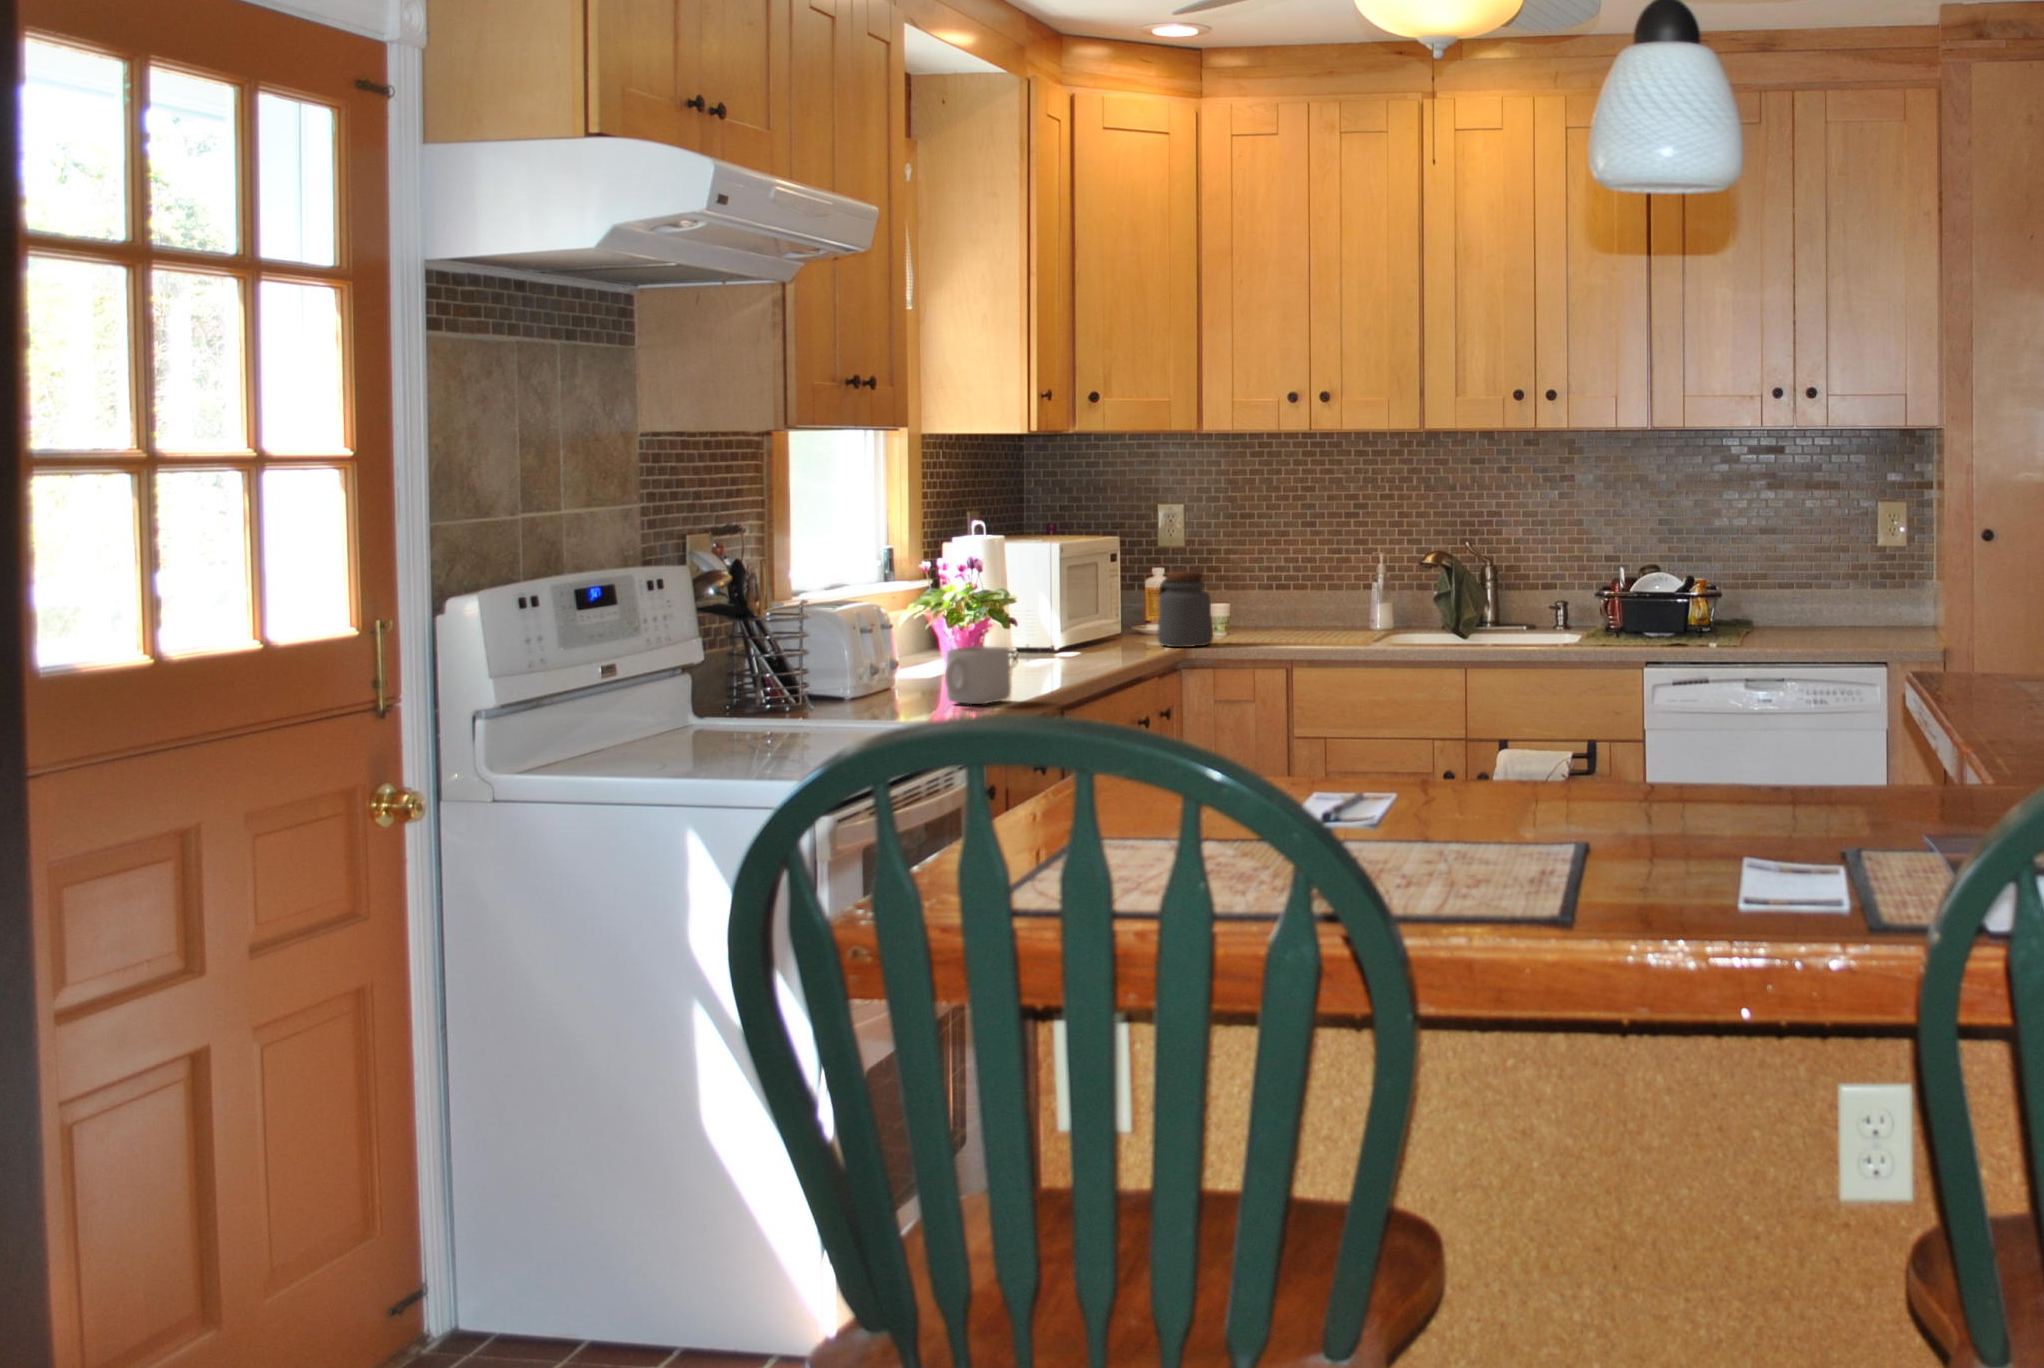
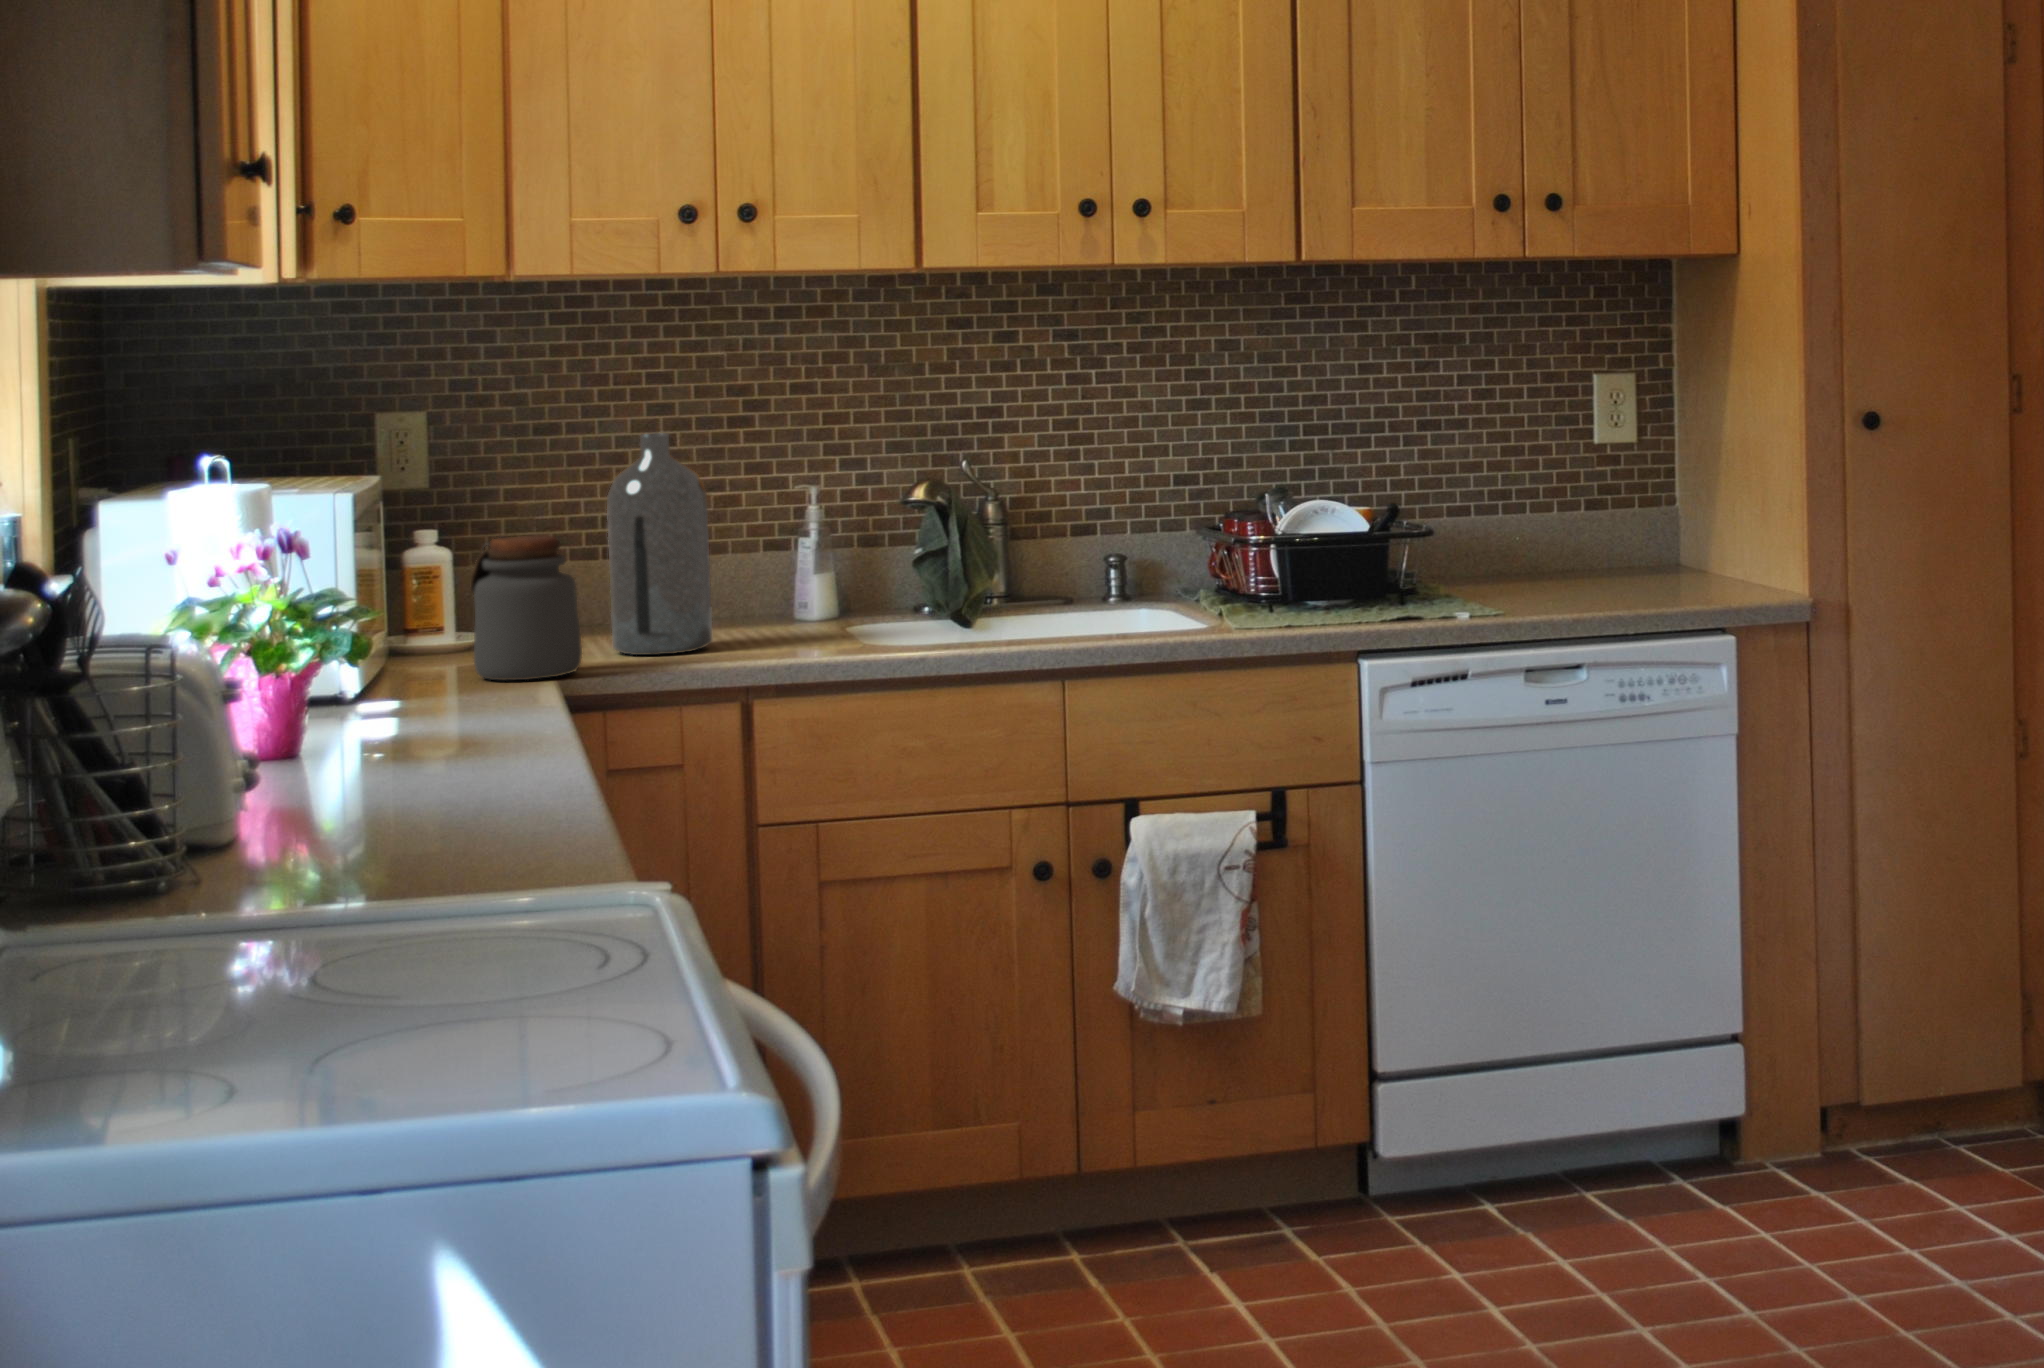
bottle: none [1245,519,1300,640] -> present [607,433,712,655]
mug: present [945,646,1011,704] -> none [334,715,465,839]

